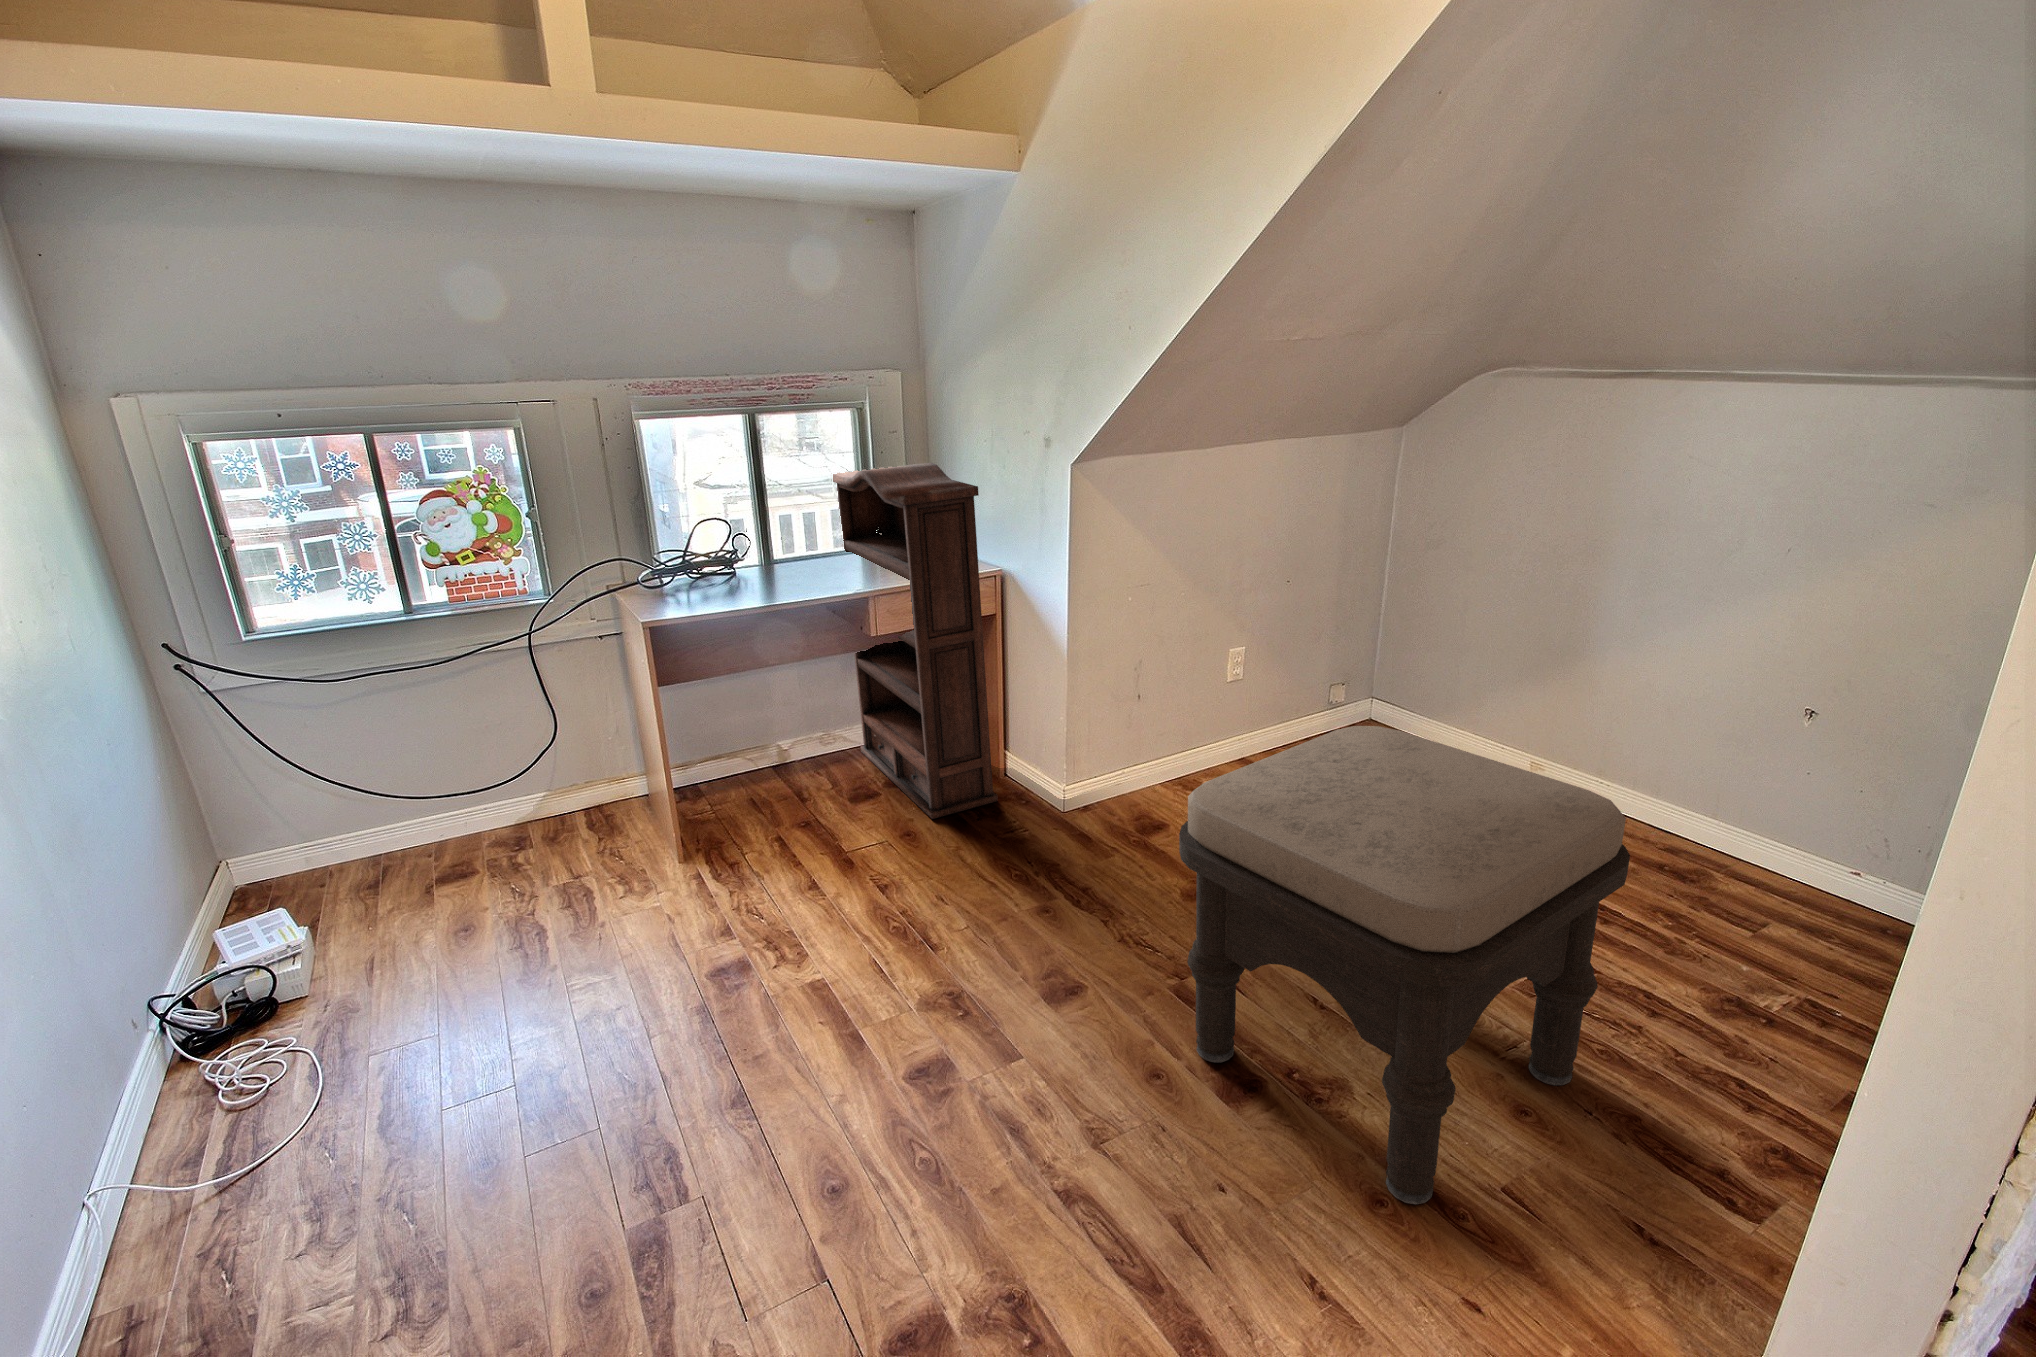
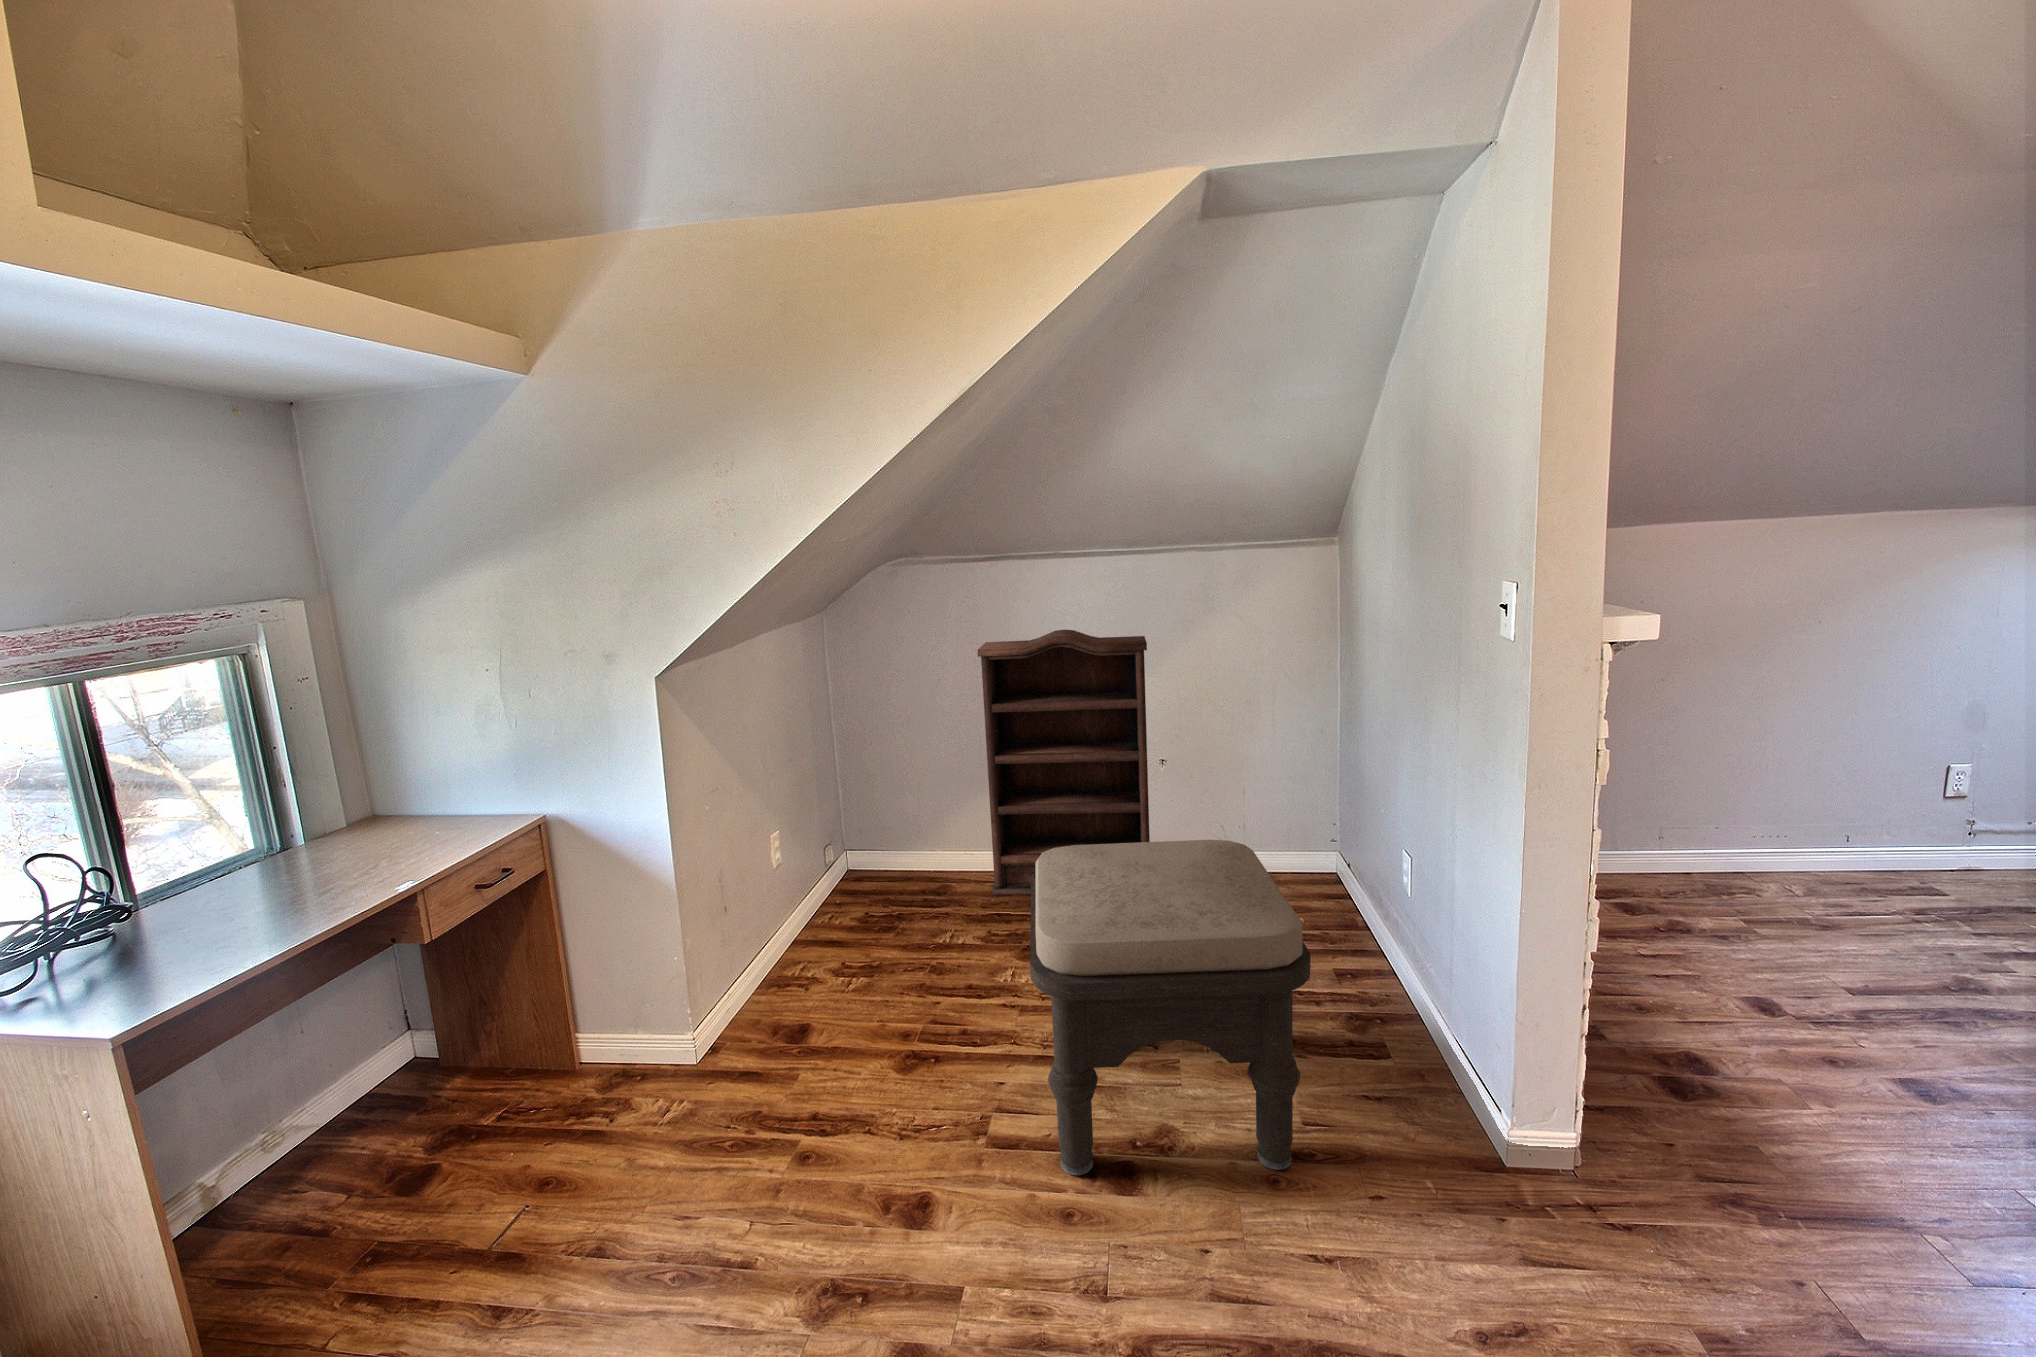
bookshelf: present [833,463,998,819] -> present [978,630,1150,895]

